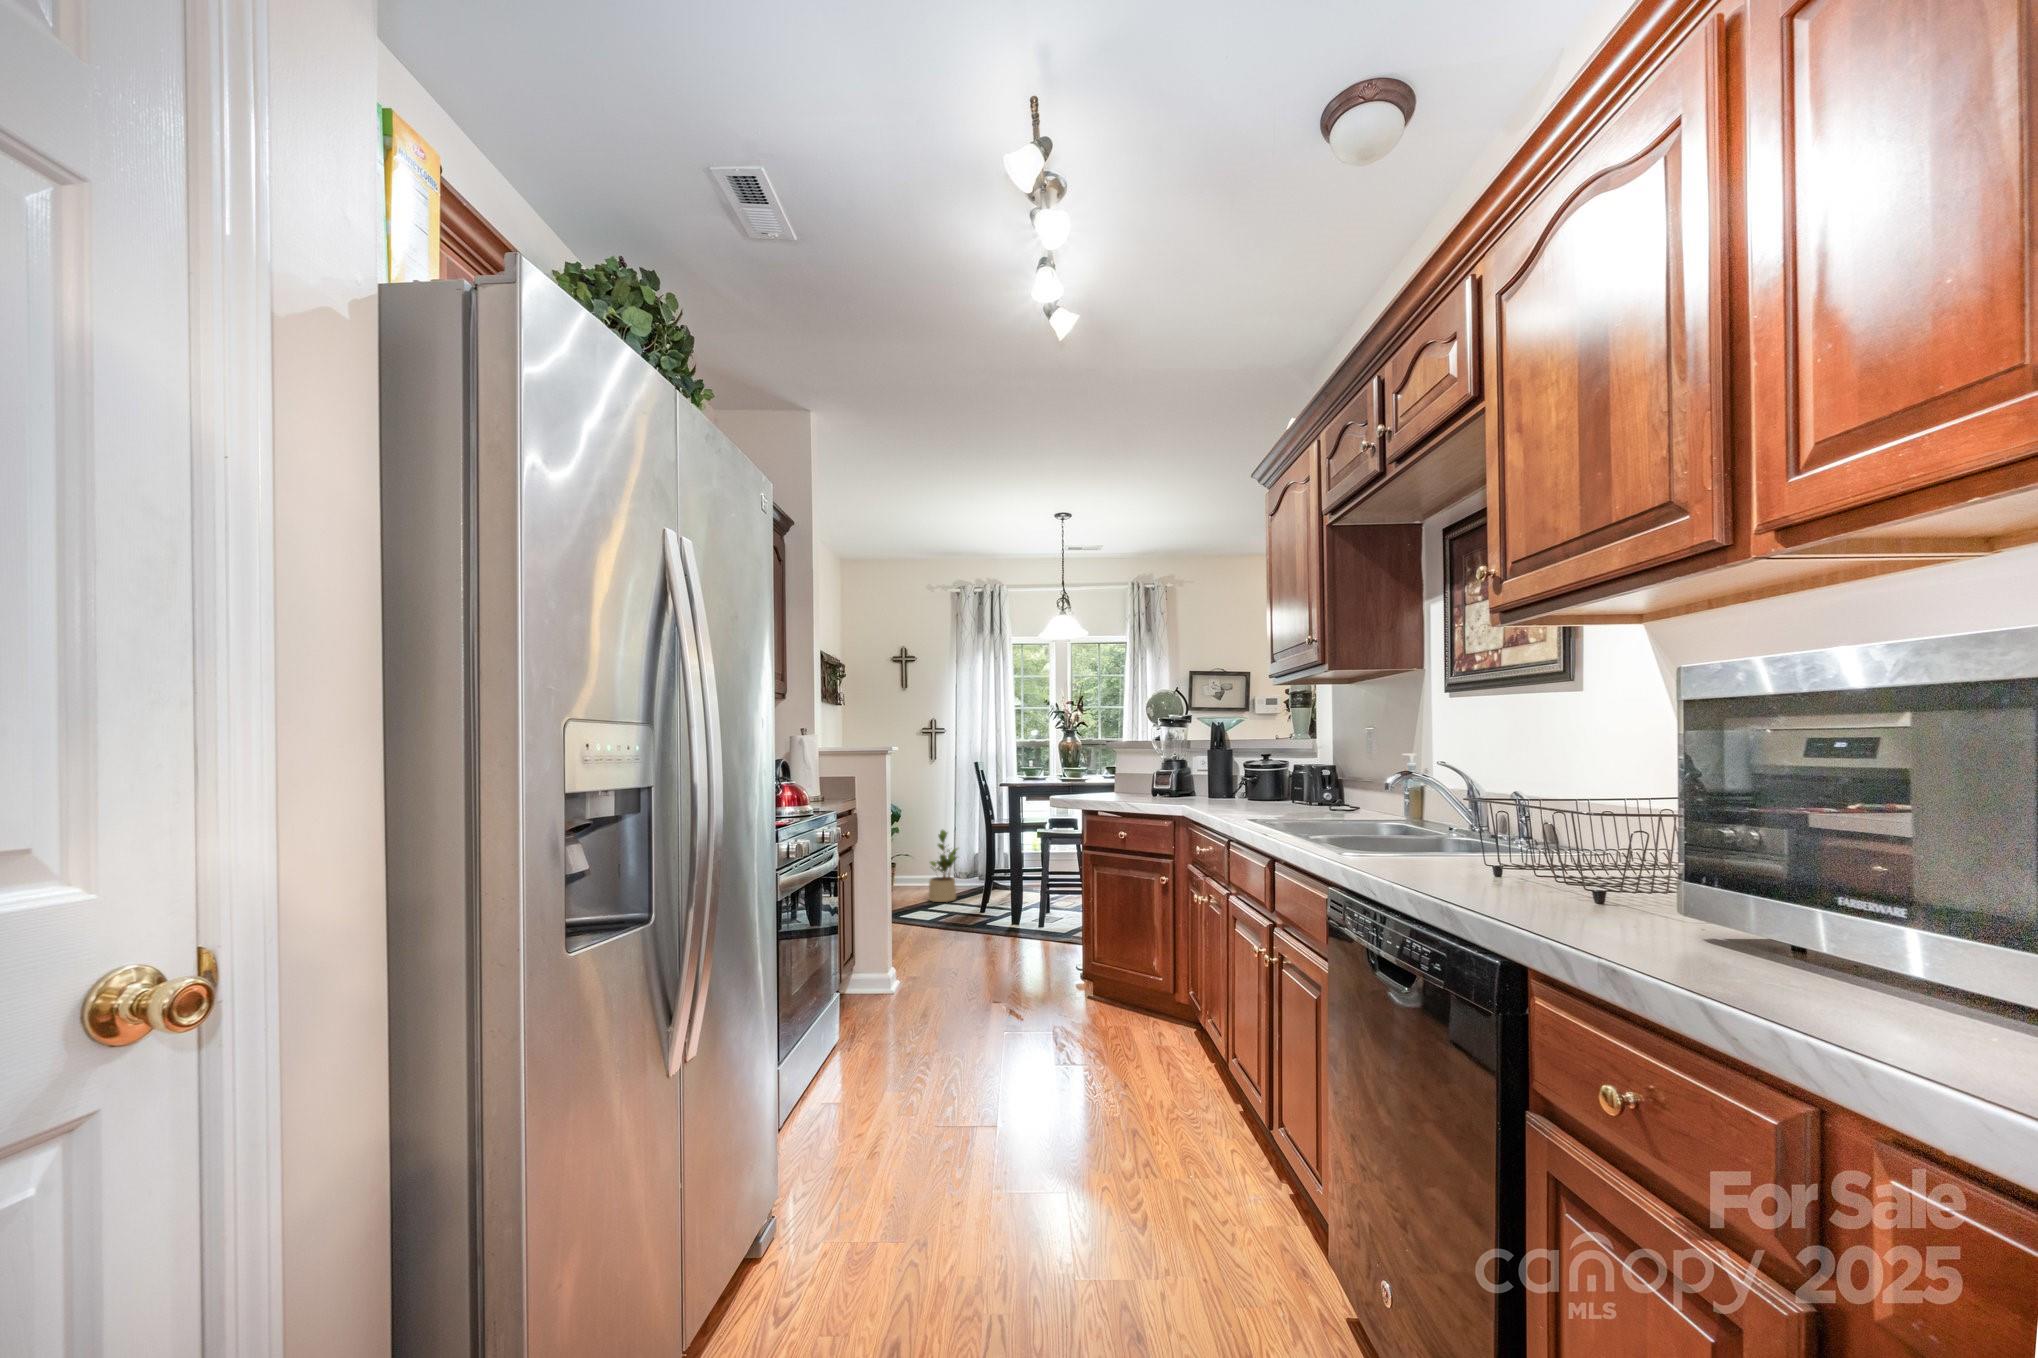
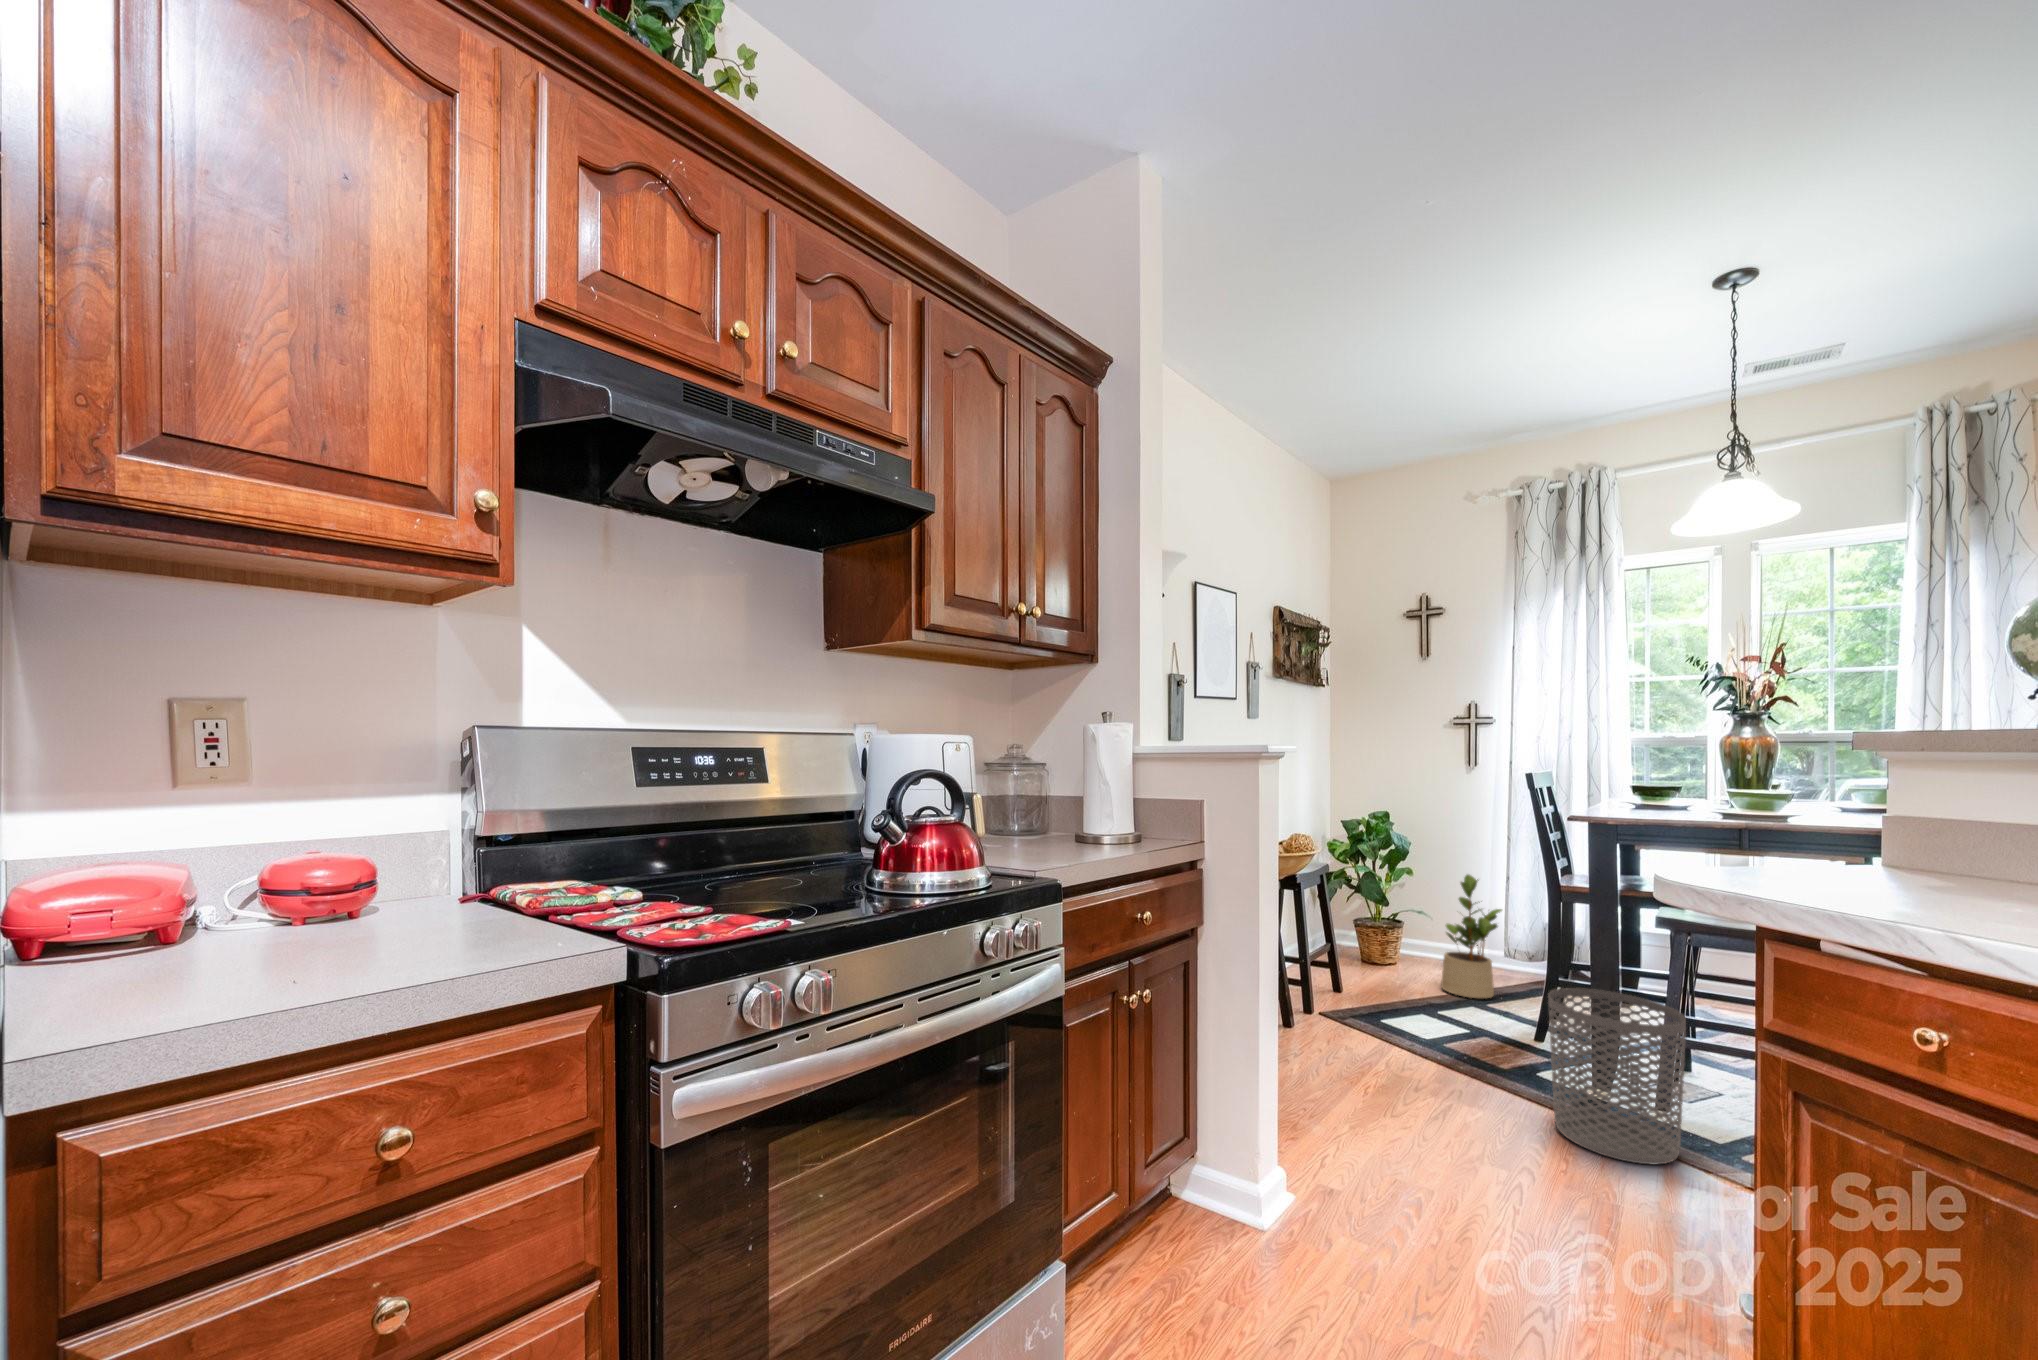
waste bin: none [999,874,1052,947] -> present [1548,988,1686,1165]

